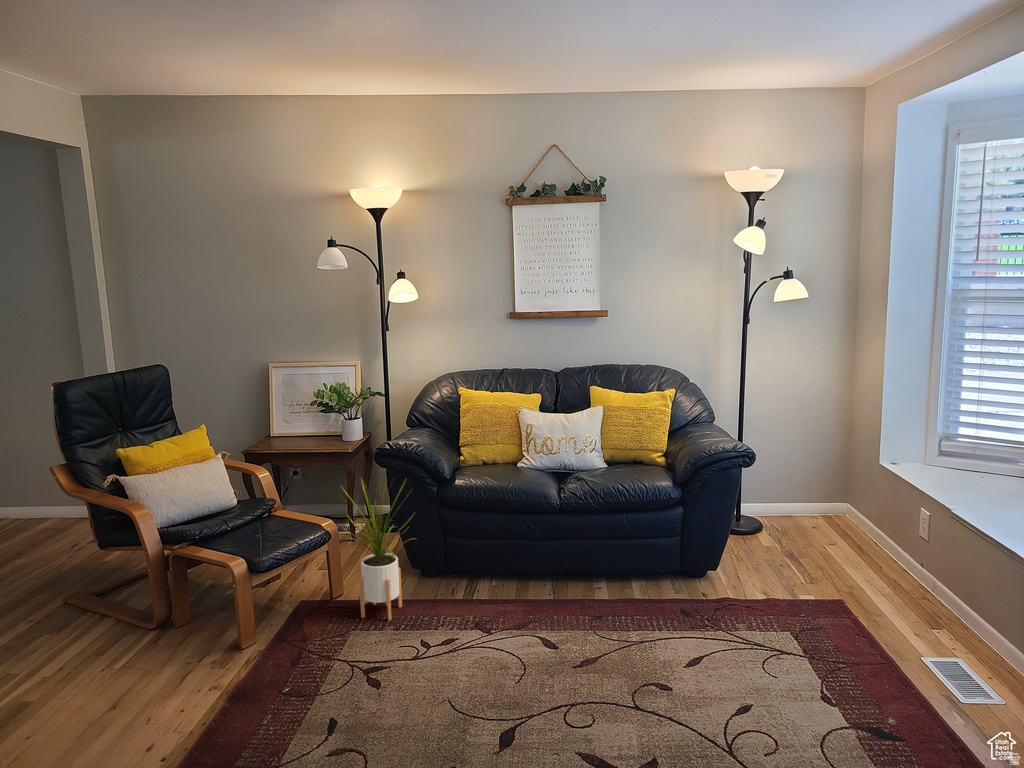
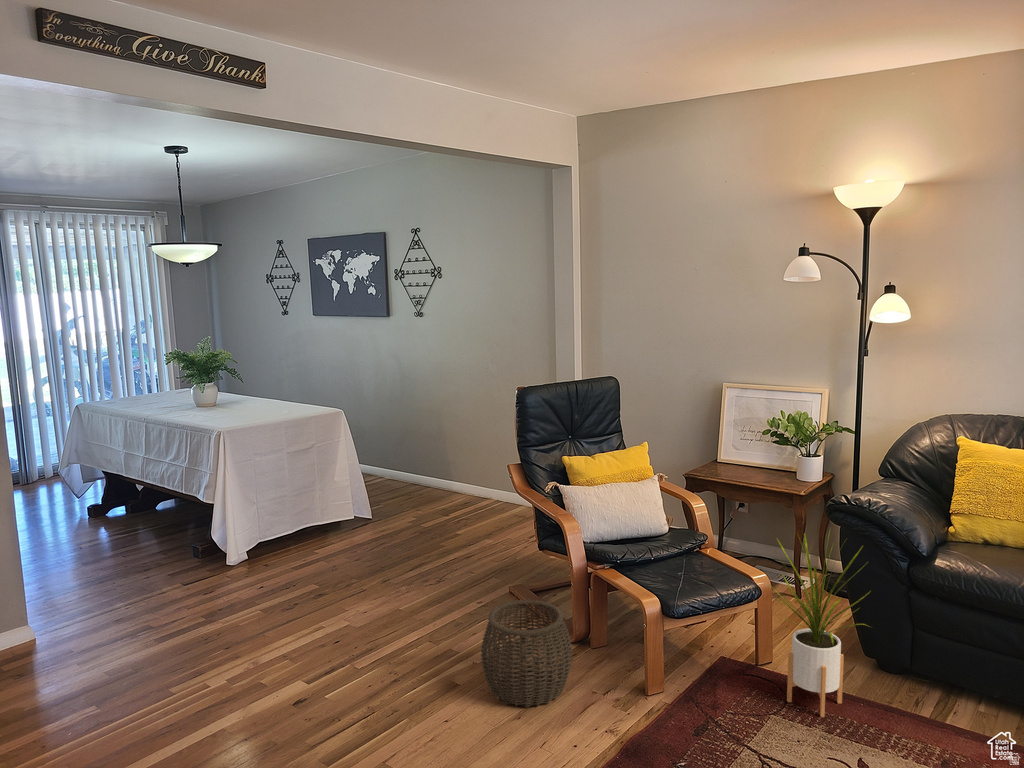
woven basket: none [56,592,163,702] -> present [481,600,573,707]

